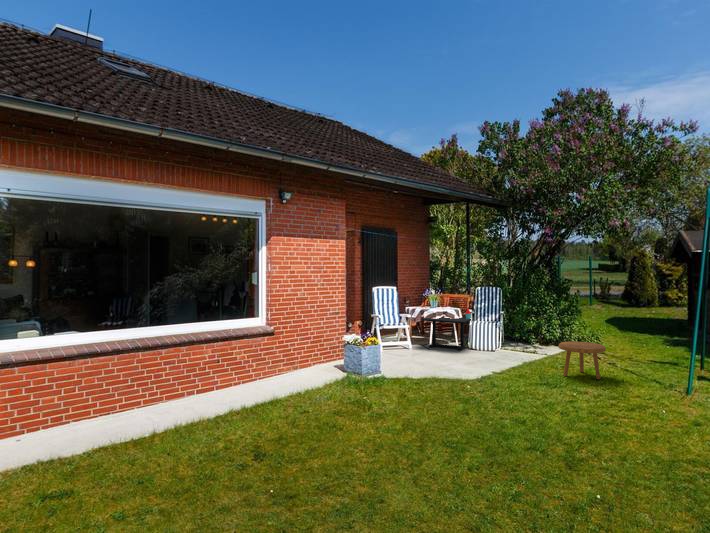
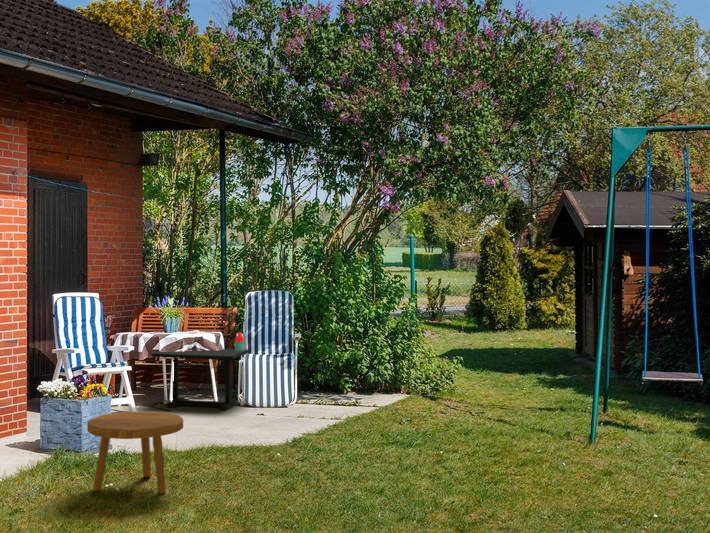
footstool: present [559,341,606,379] -> present [87,411,183,494]

